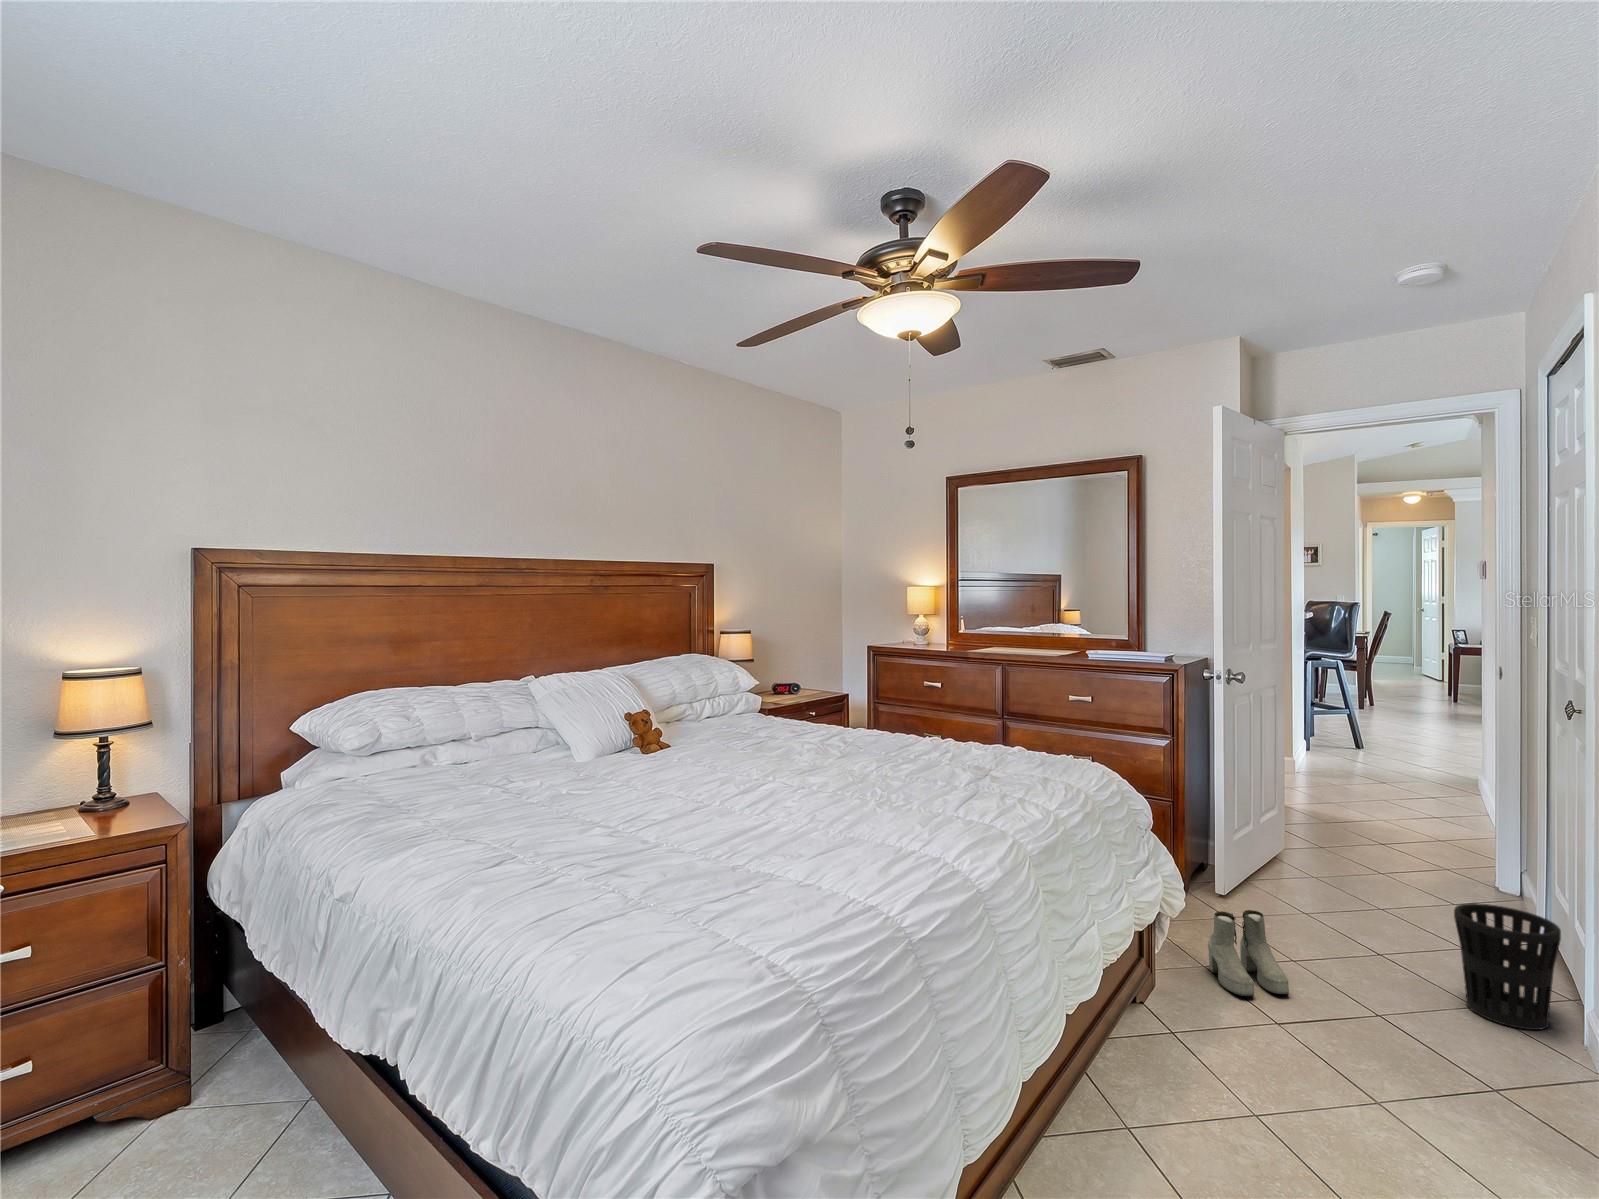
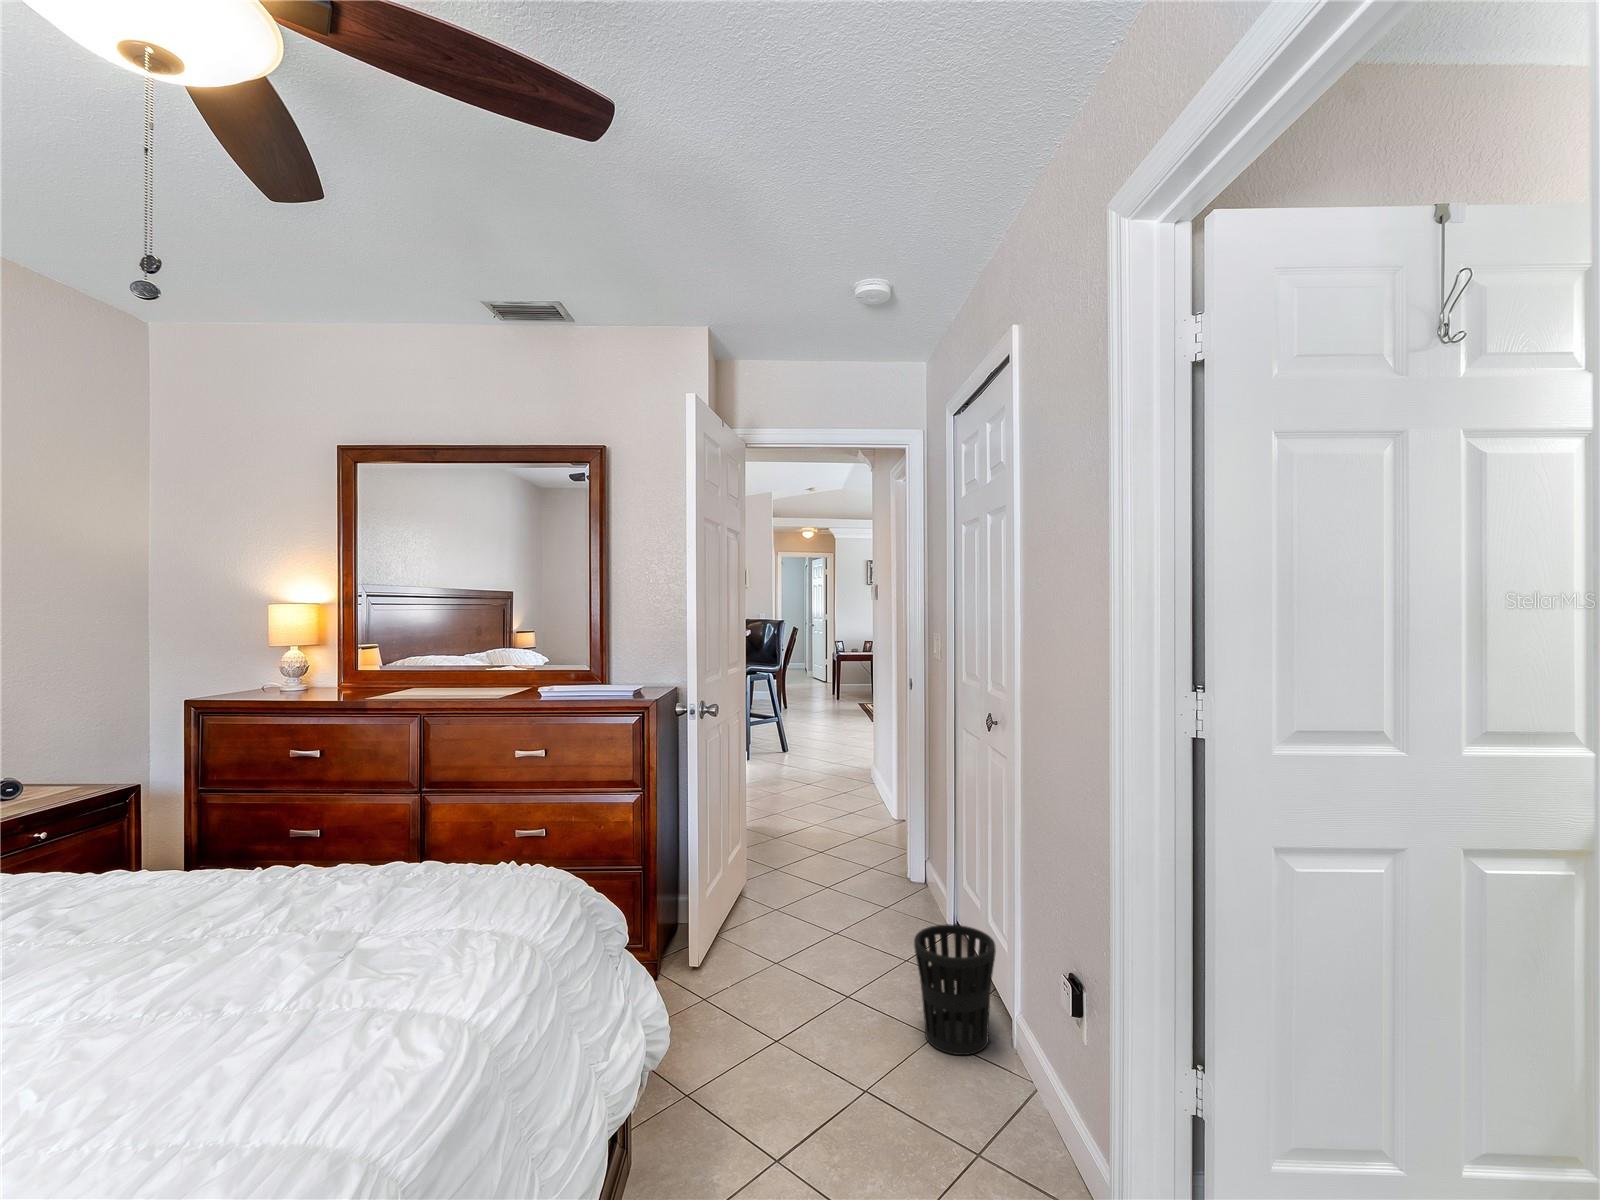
boots: present [1208,910,1289,996] -> none [689,999,778,1128]

